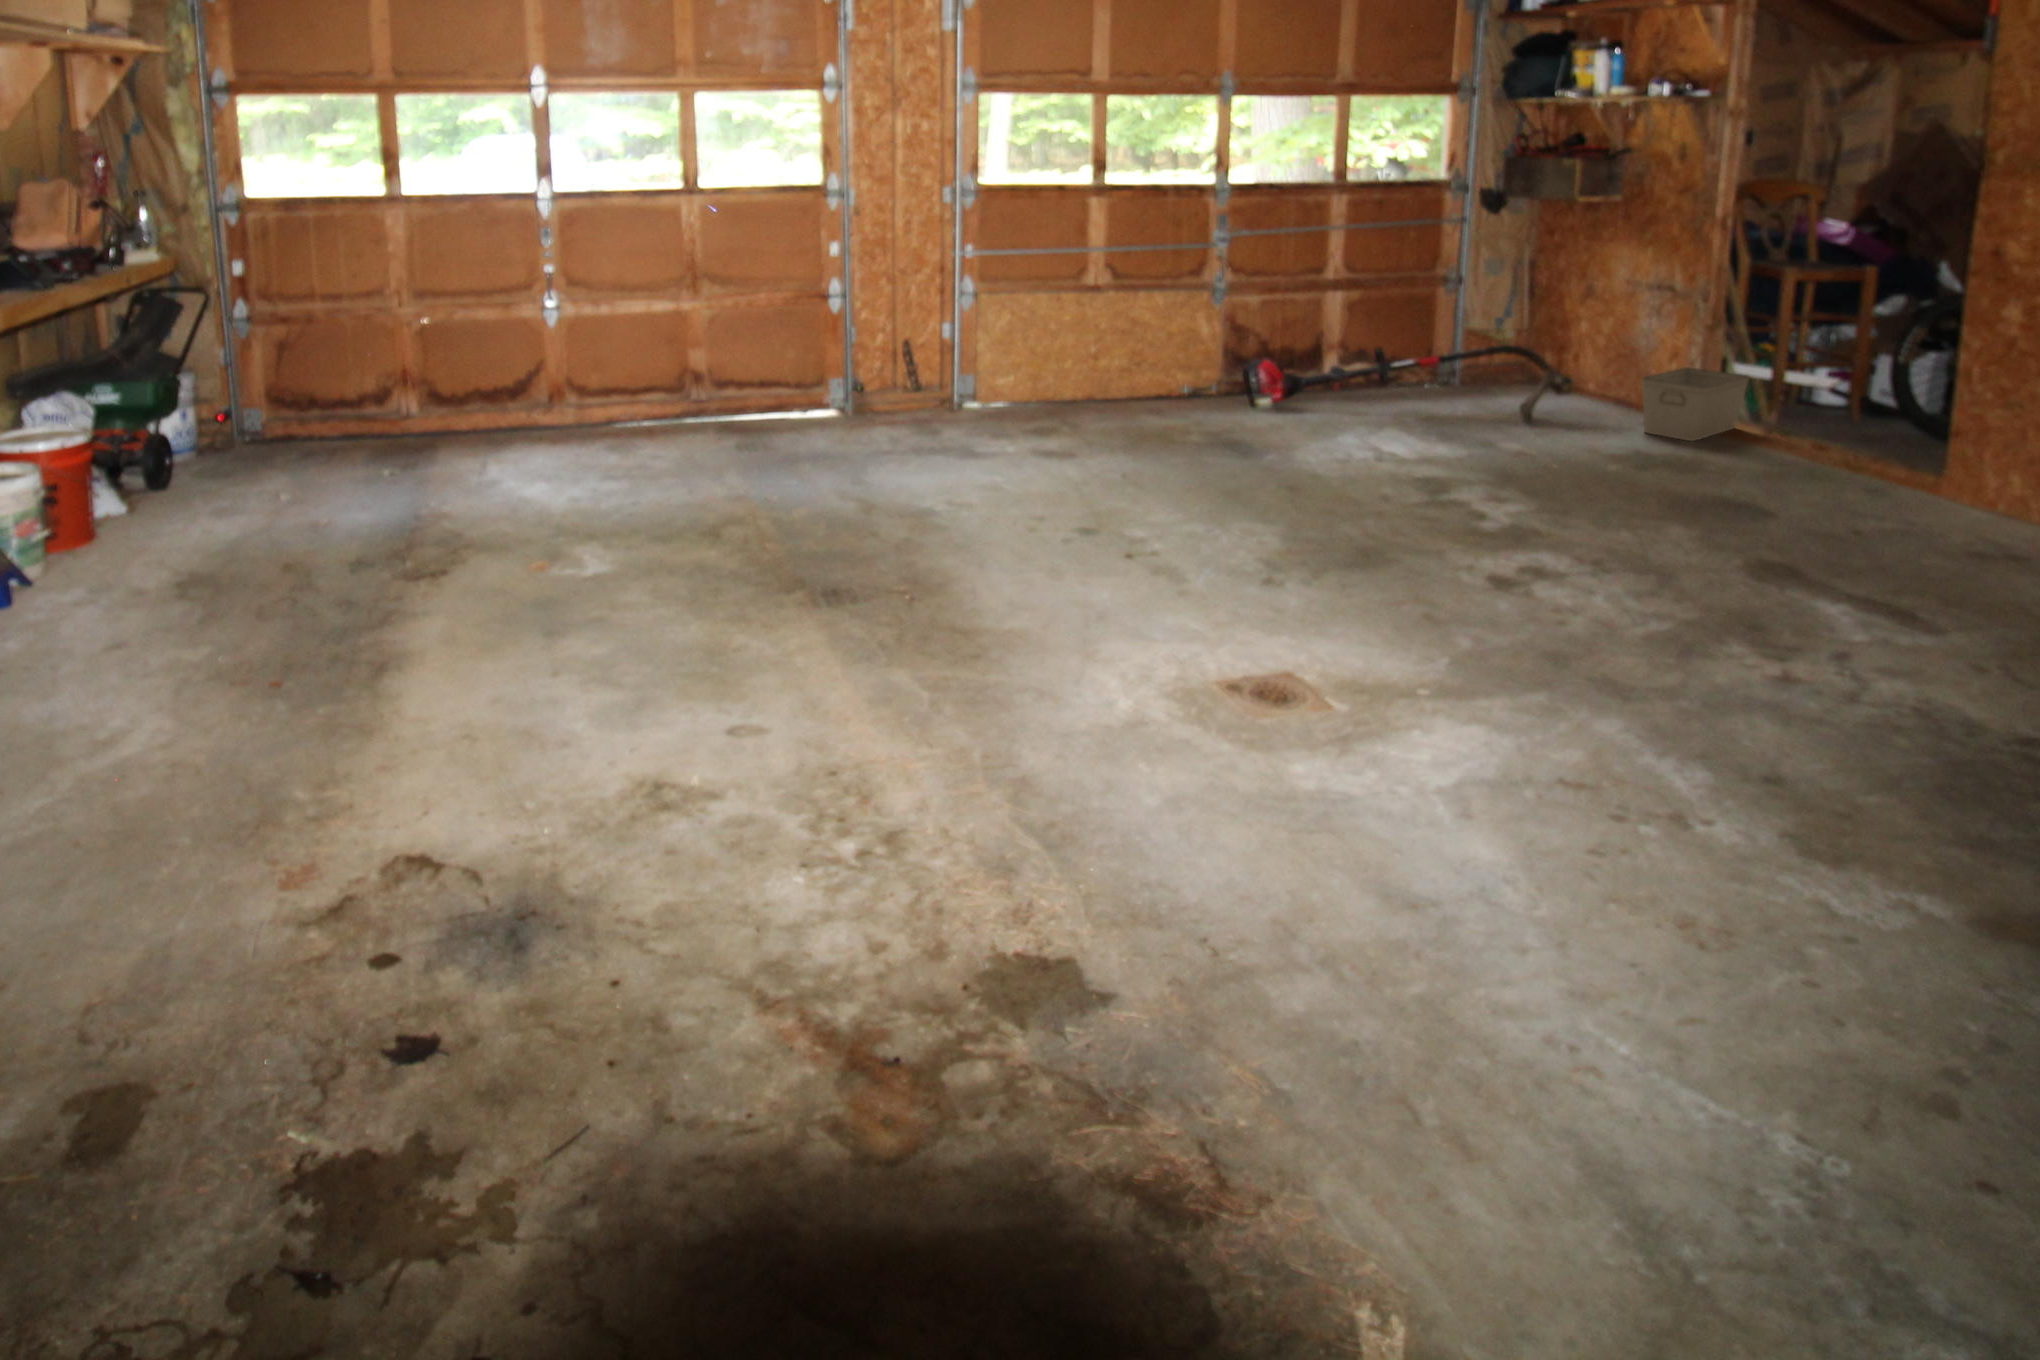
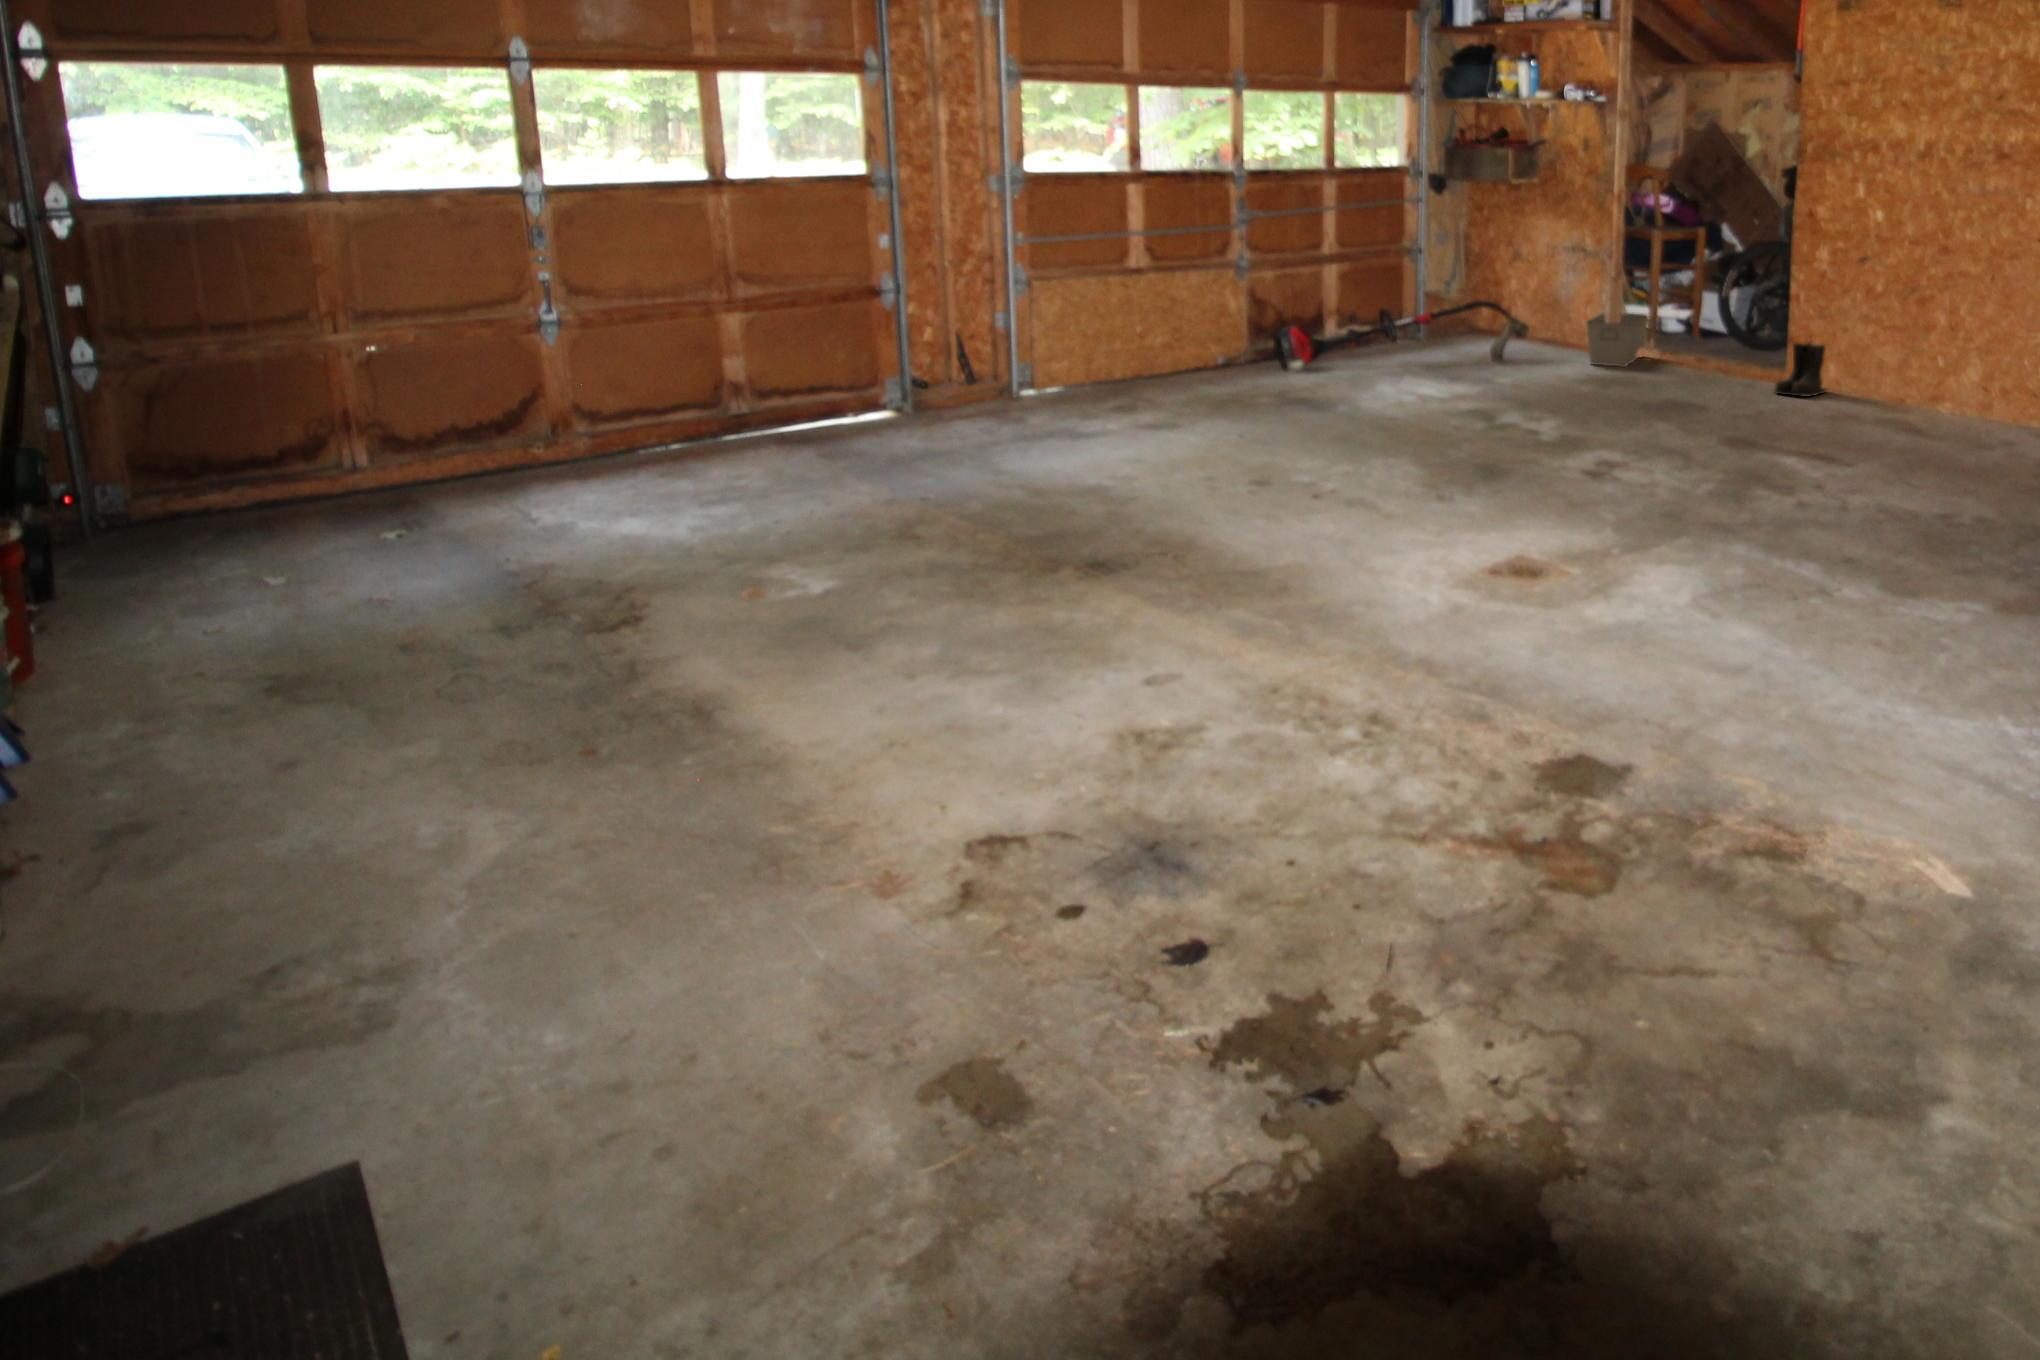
boots: none [1902,438,2019,523] -> present [1775,343,1827,396]

